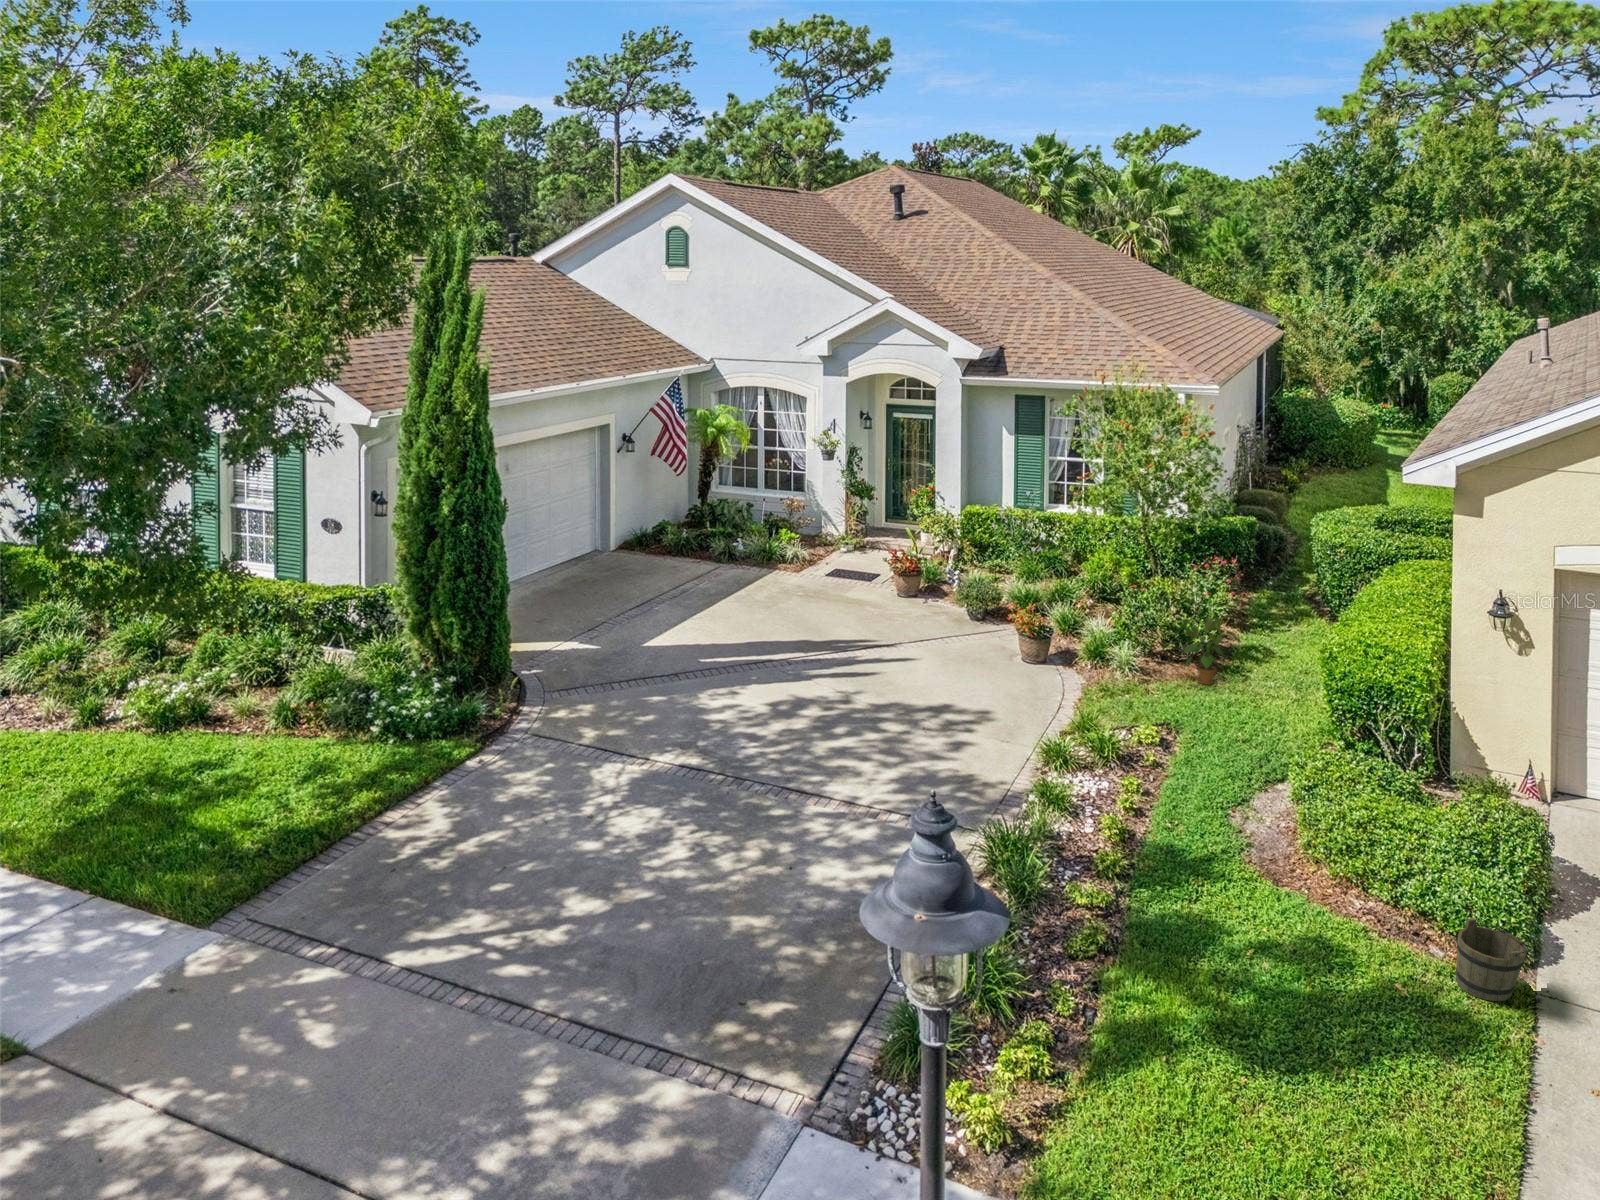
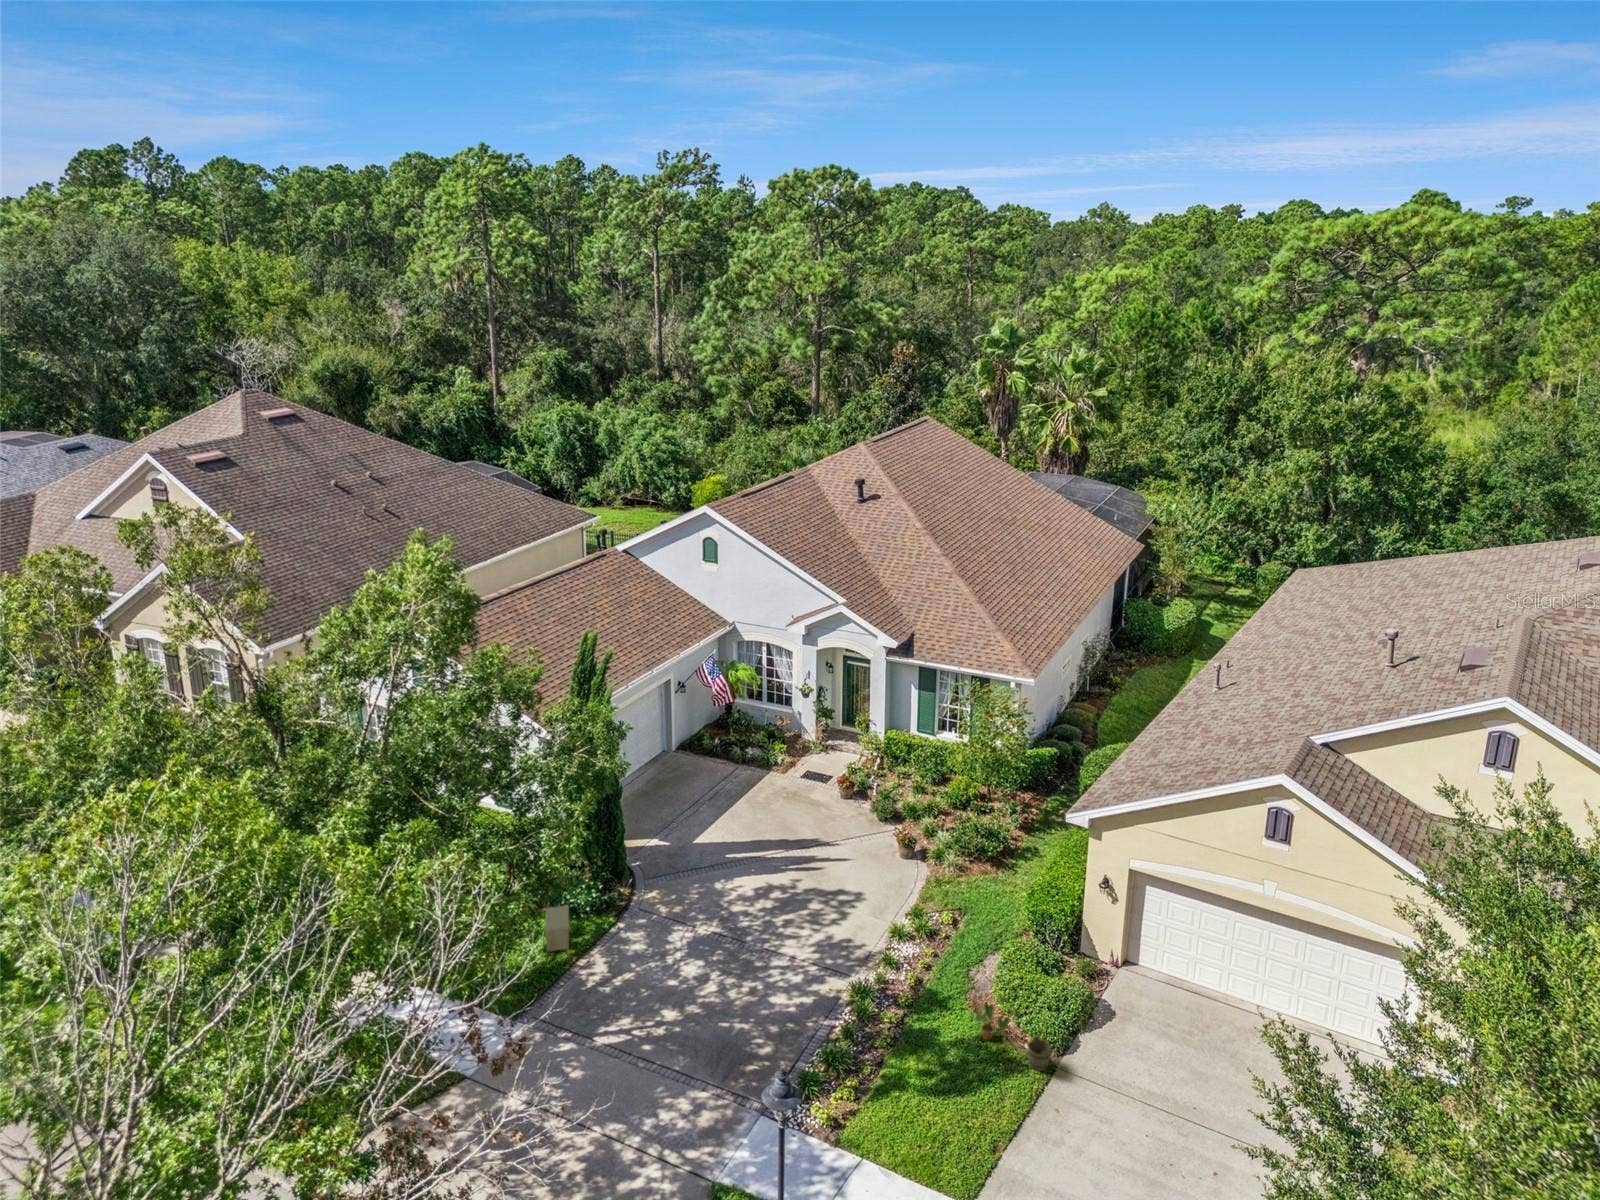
house plant: present [1176,617,1240,685] -> present [970,995,1019,1040]
storage bench: none [321,713,387,800] -> present [545,906,569,952]

